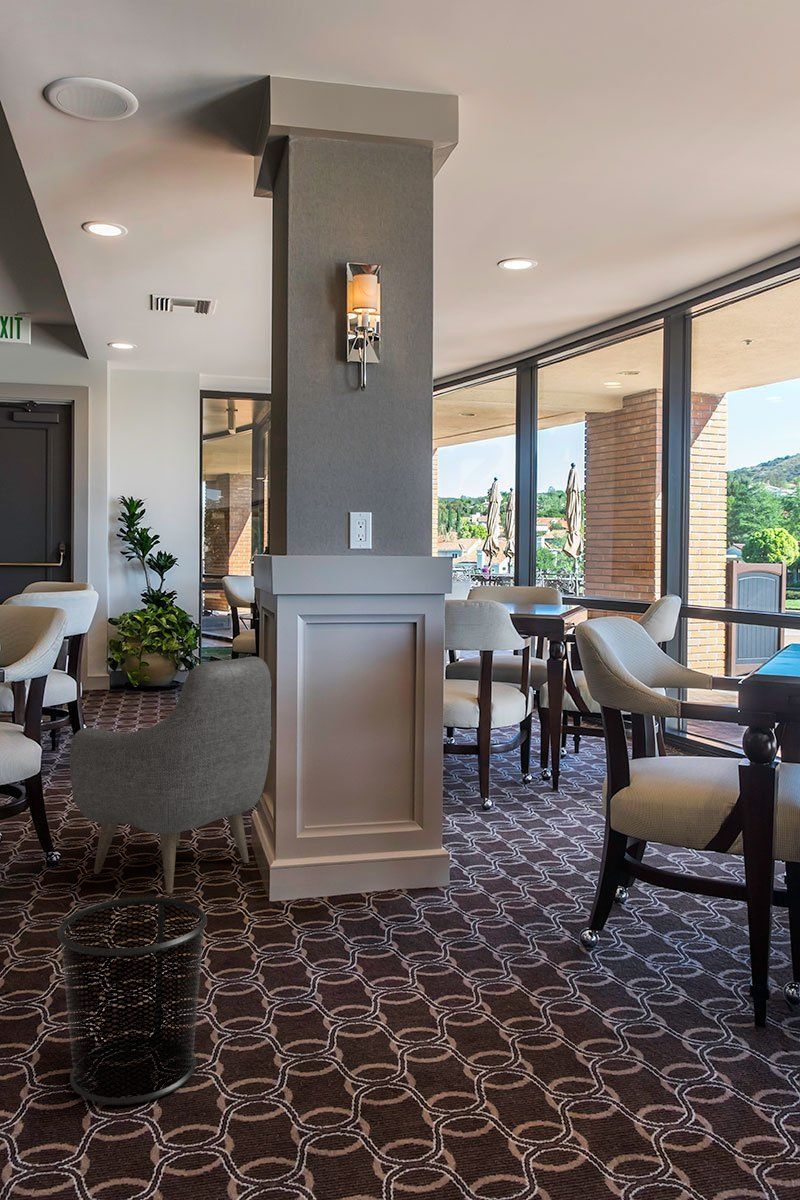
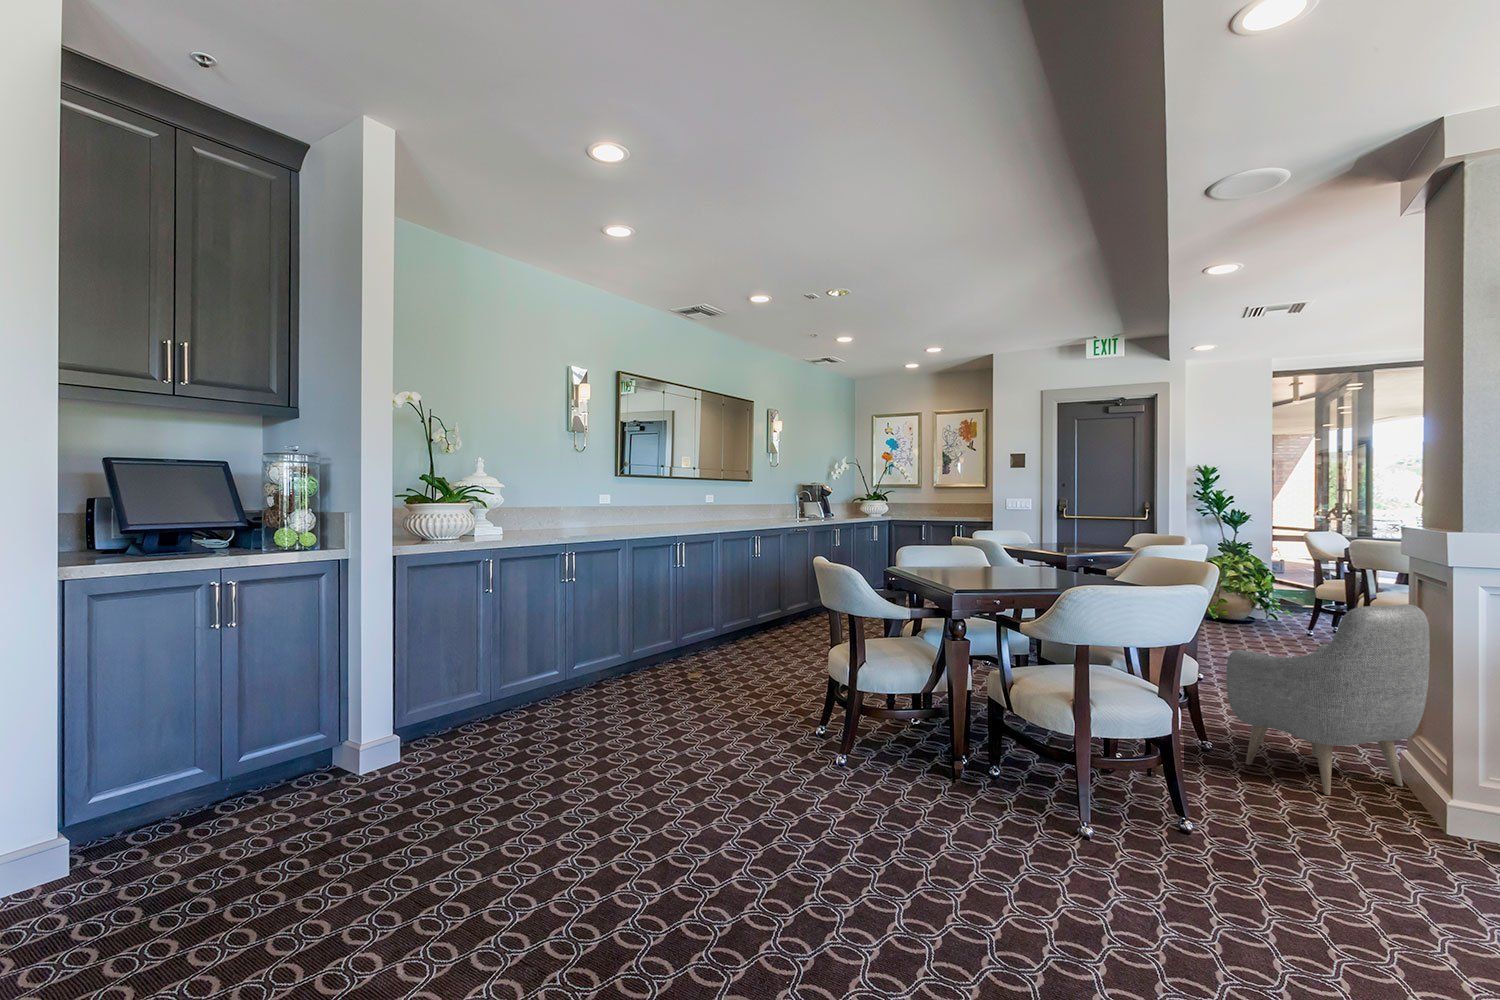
waste bin: present [57,897,207,1105] -> none [1287,786,1434,955]

